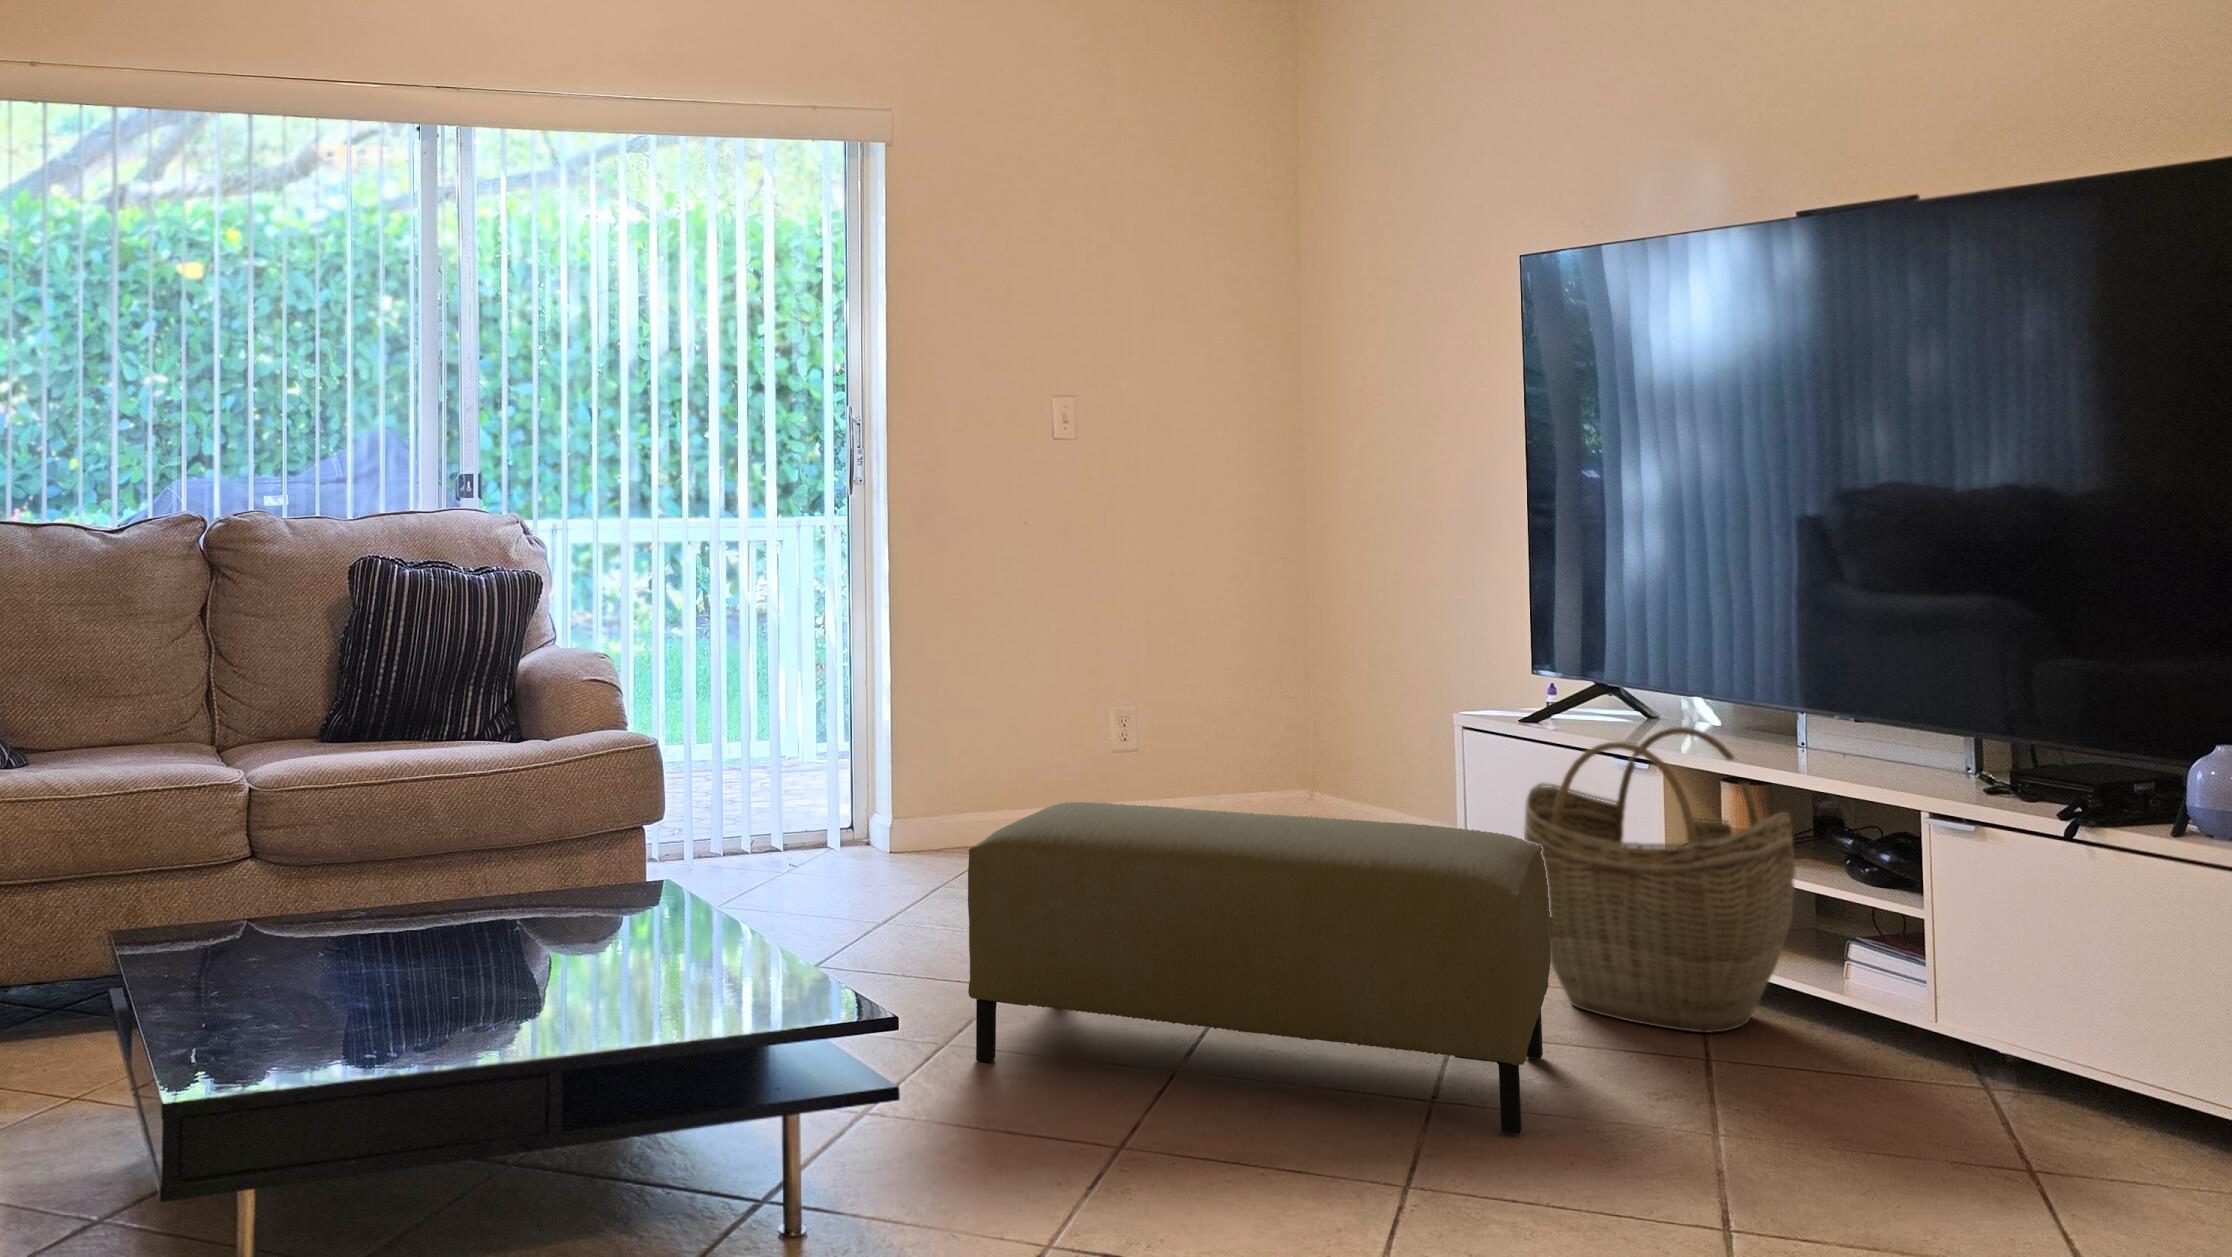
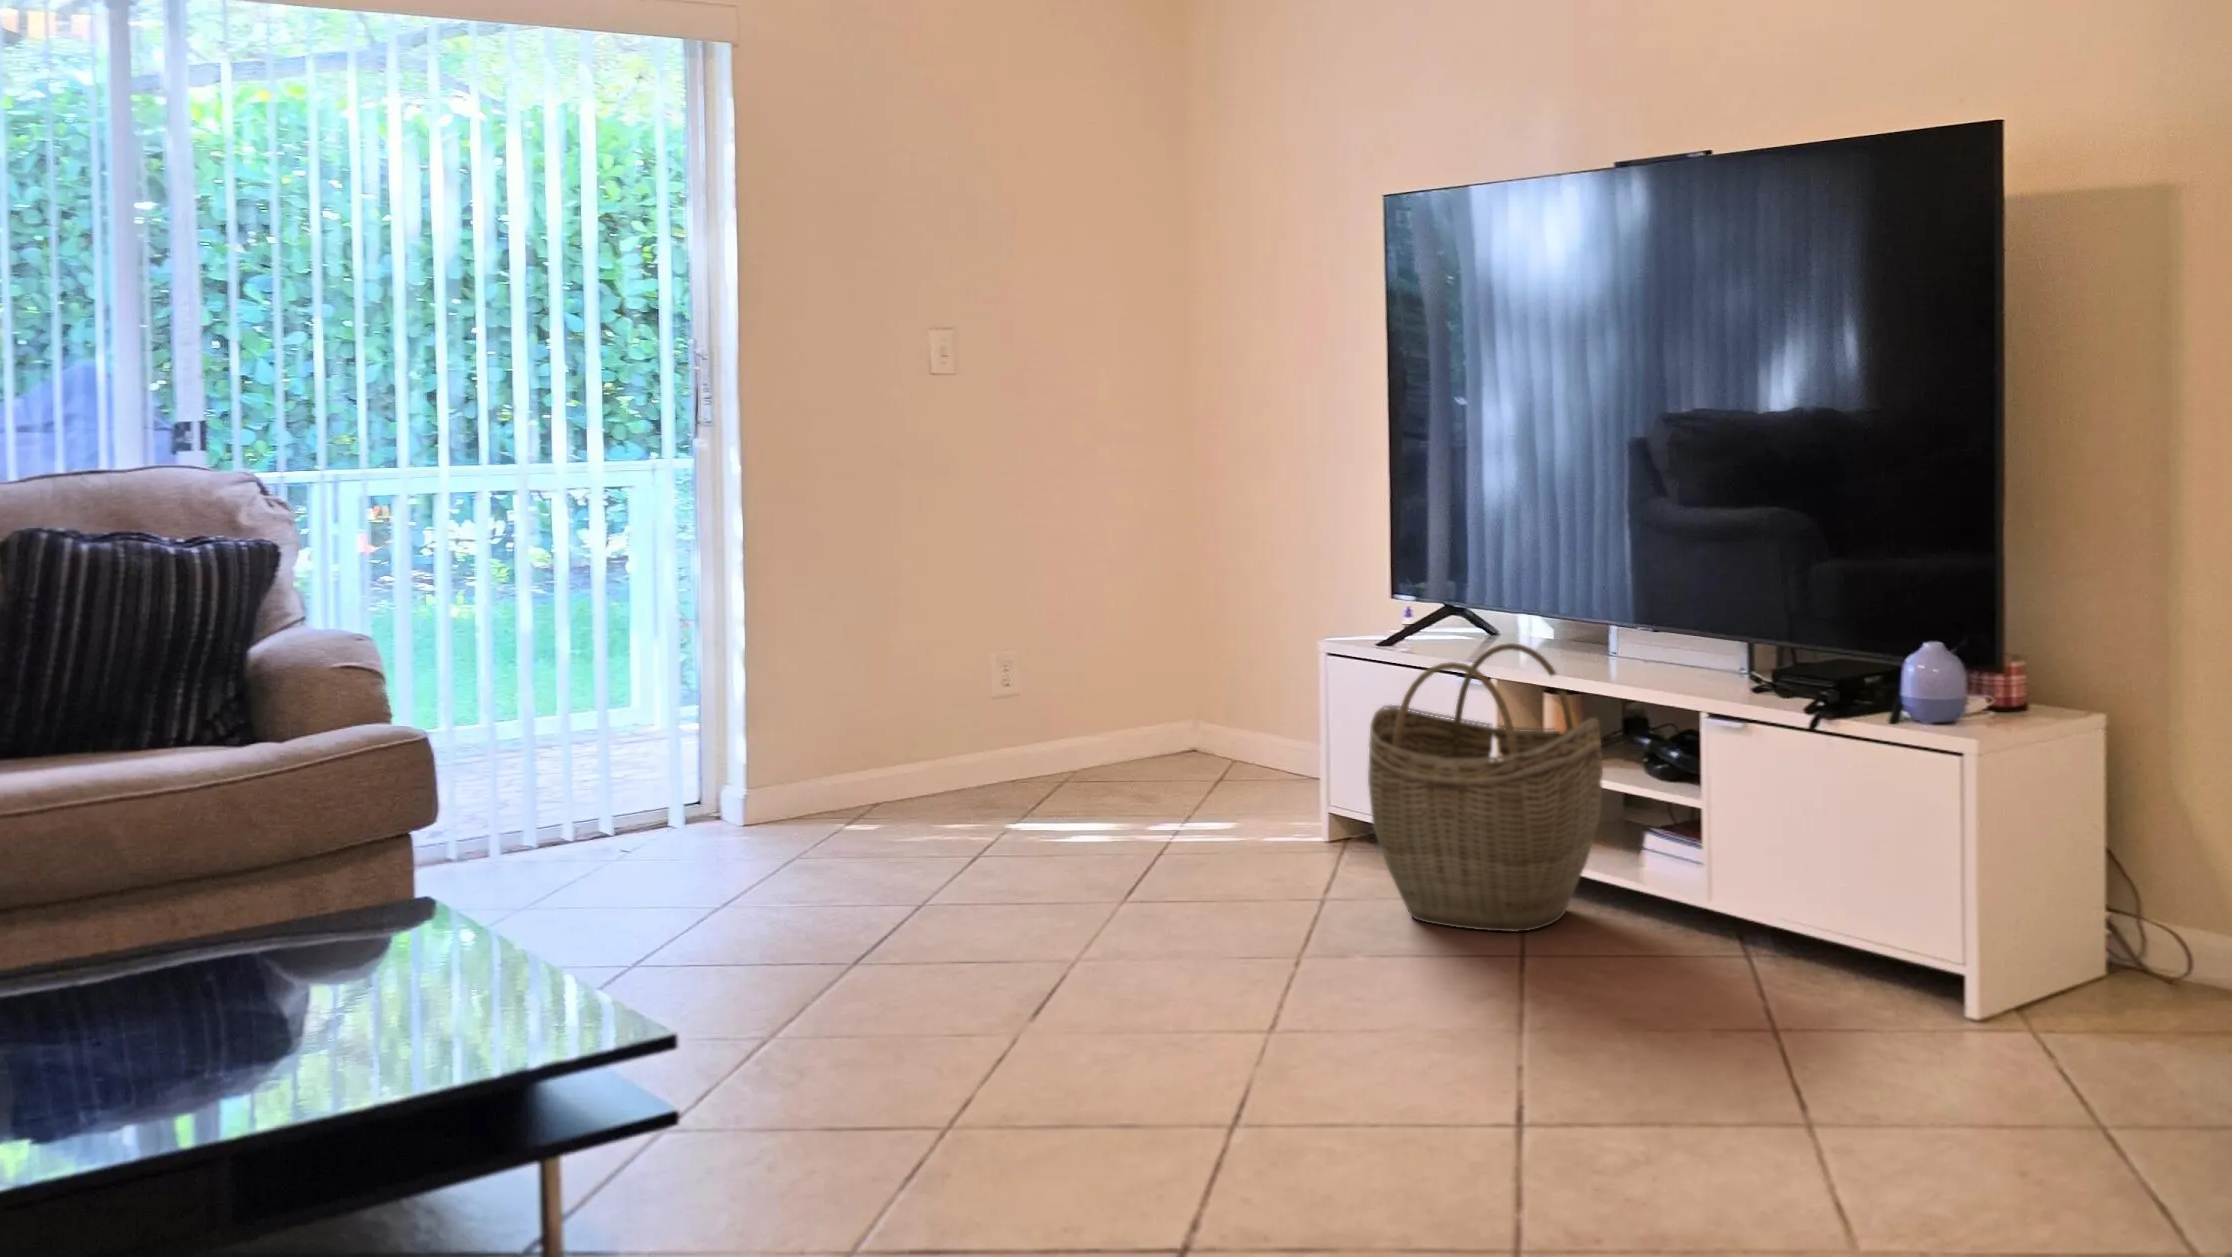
ottoman: present [968,802,1551,1134] -> none [787,762,1383,1058]

